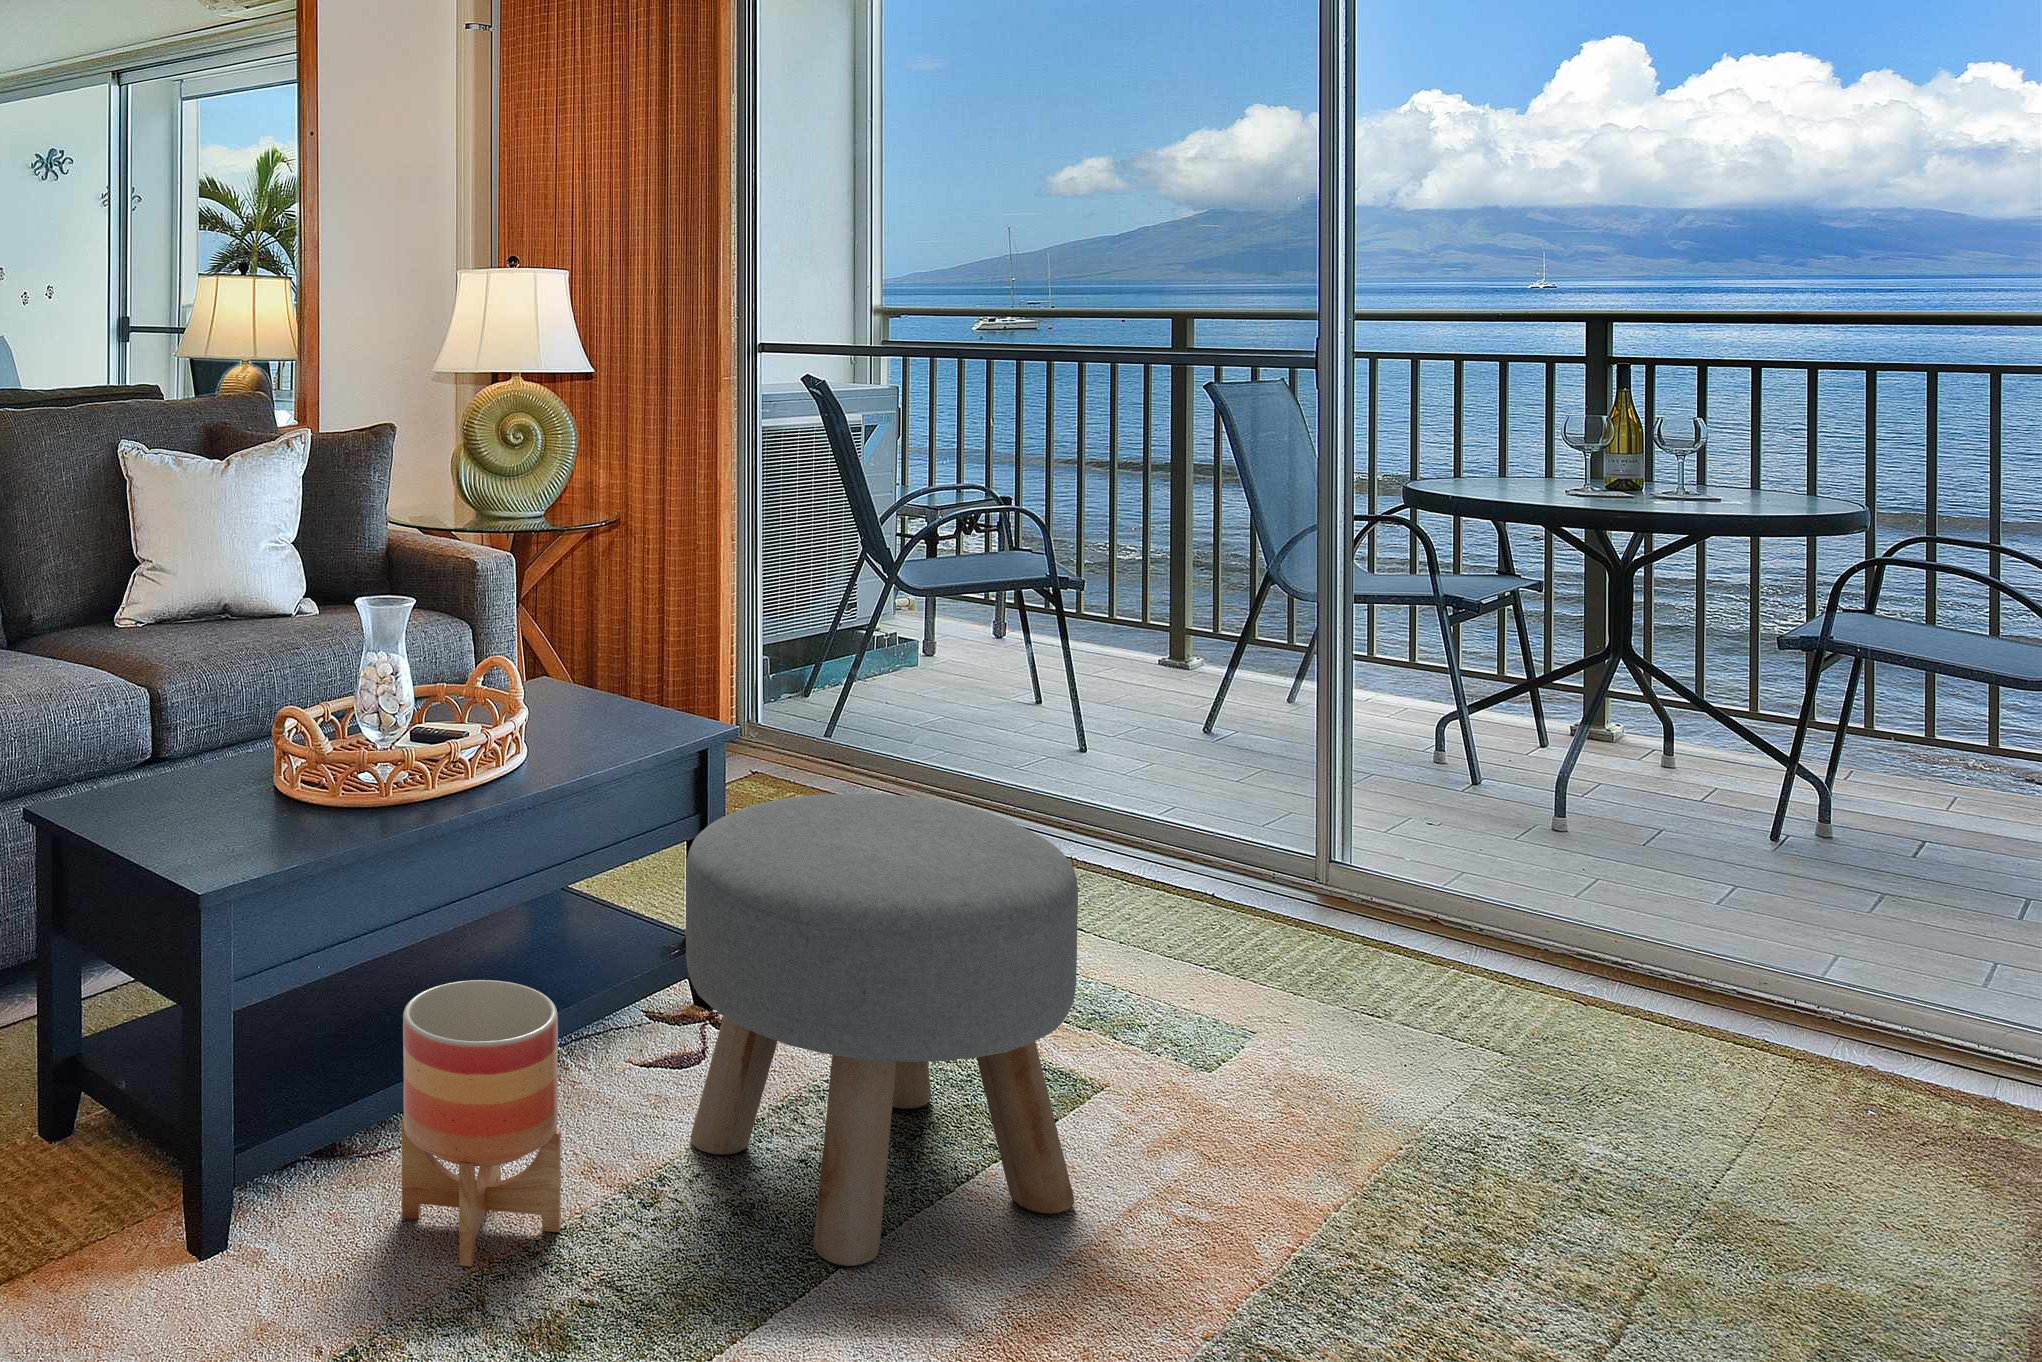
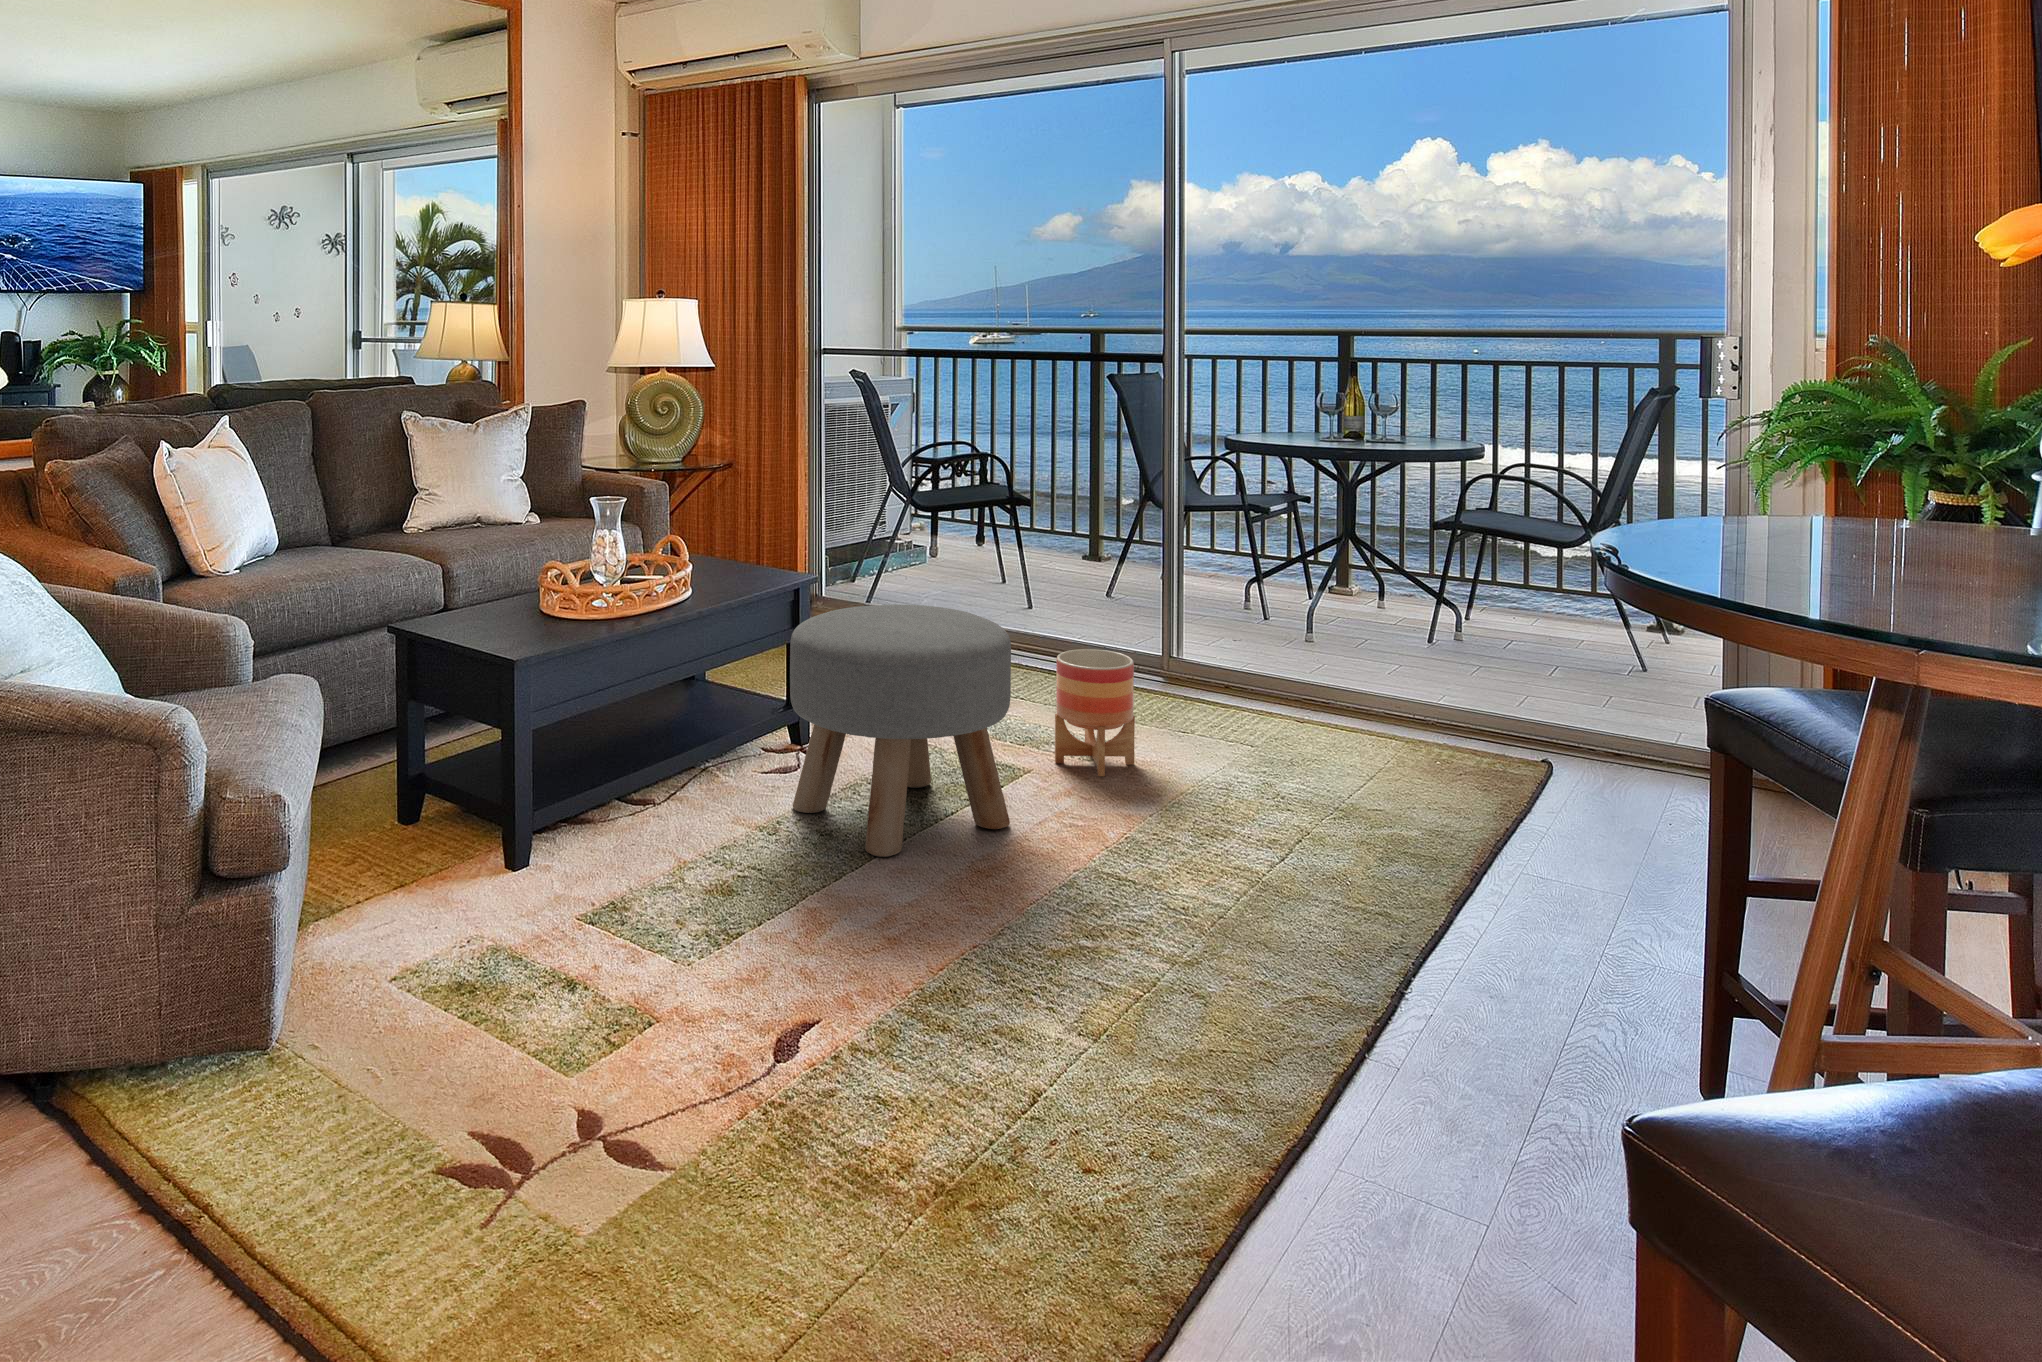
planter: present [401,980,561,1267] -> present [1055,649,1135,776]

